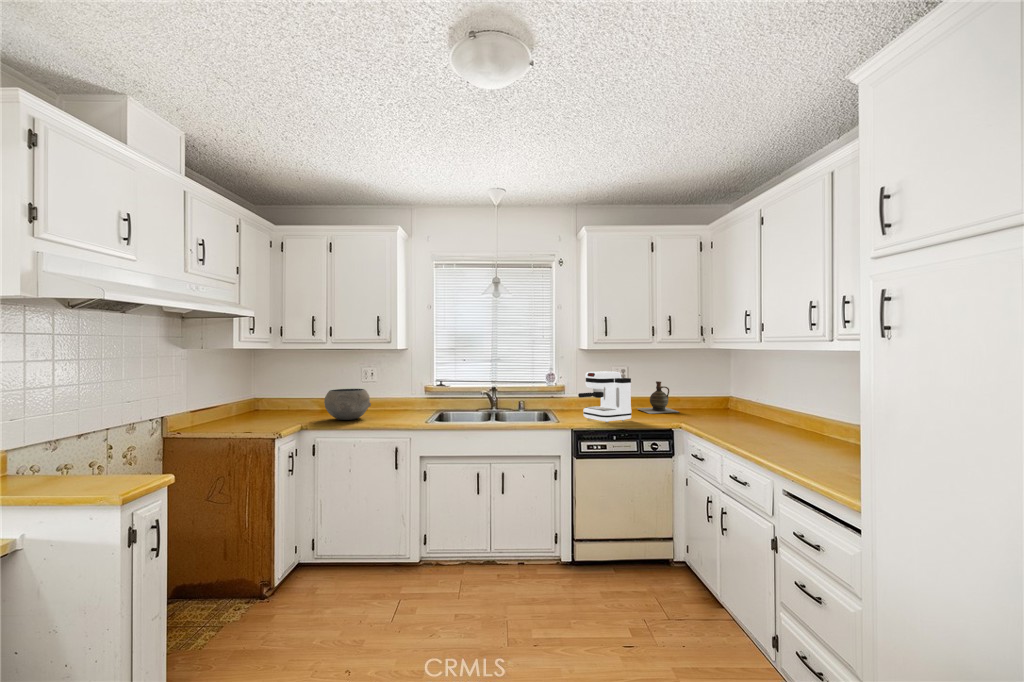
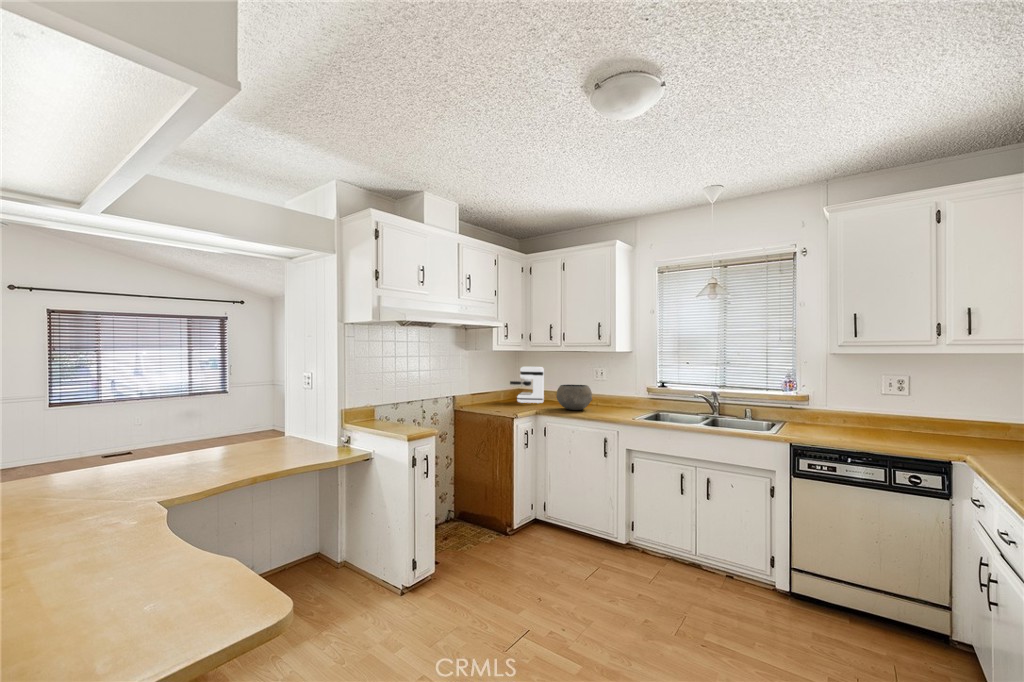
coffee maker: present [578,371,631,422] -> present [510,367,544,403]
ceramic jug: present [637,381,678,414] -> none [913,399,988,443]

